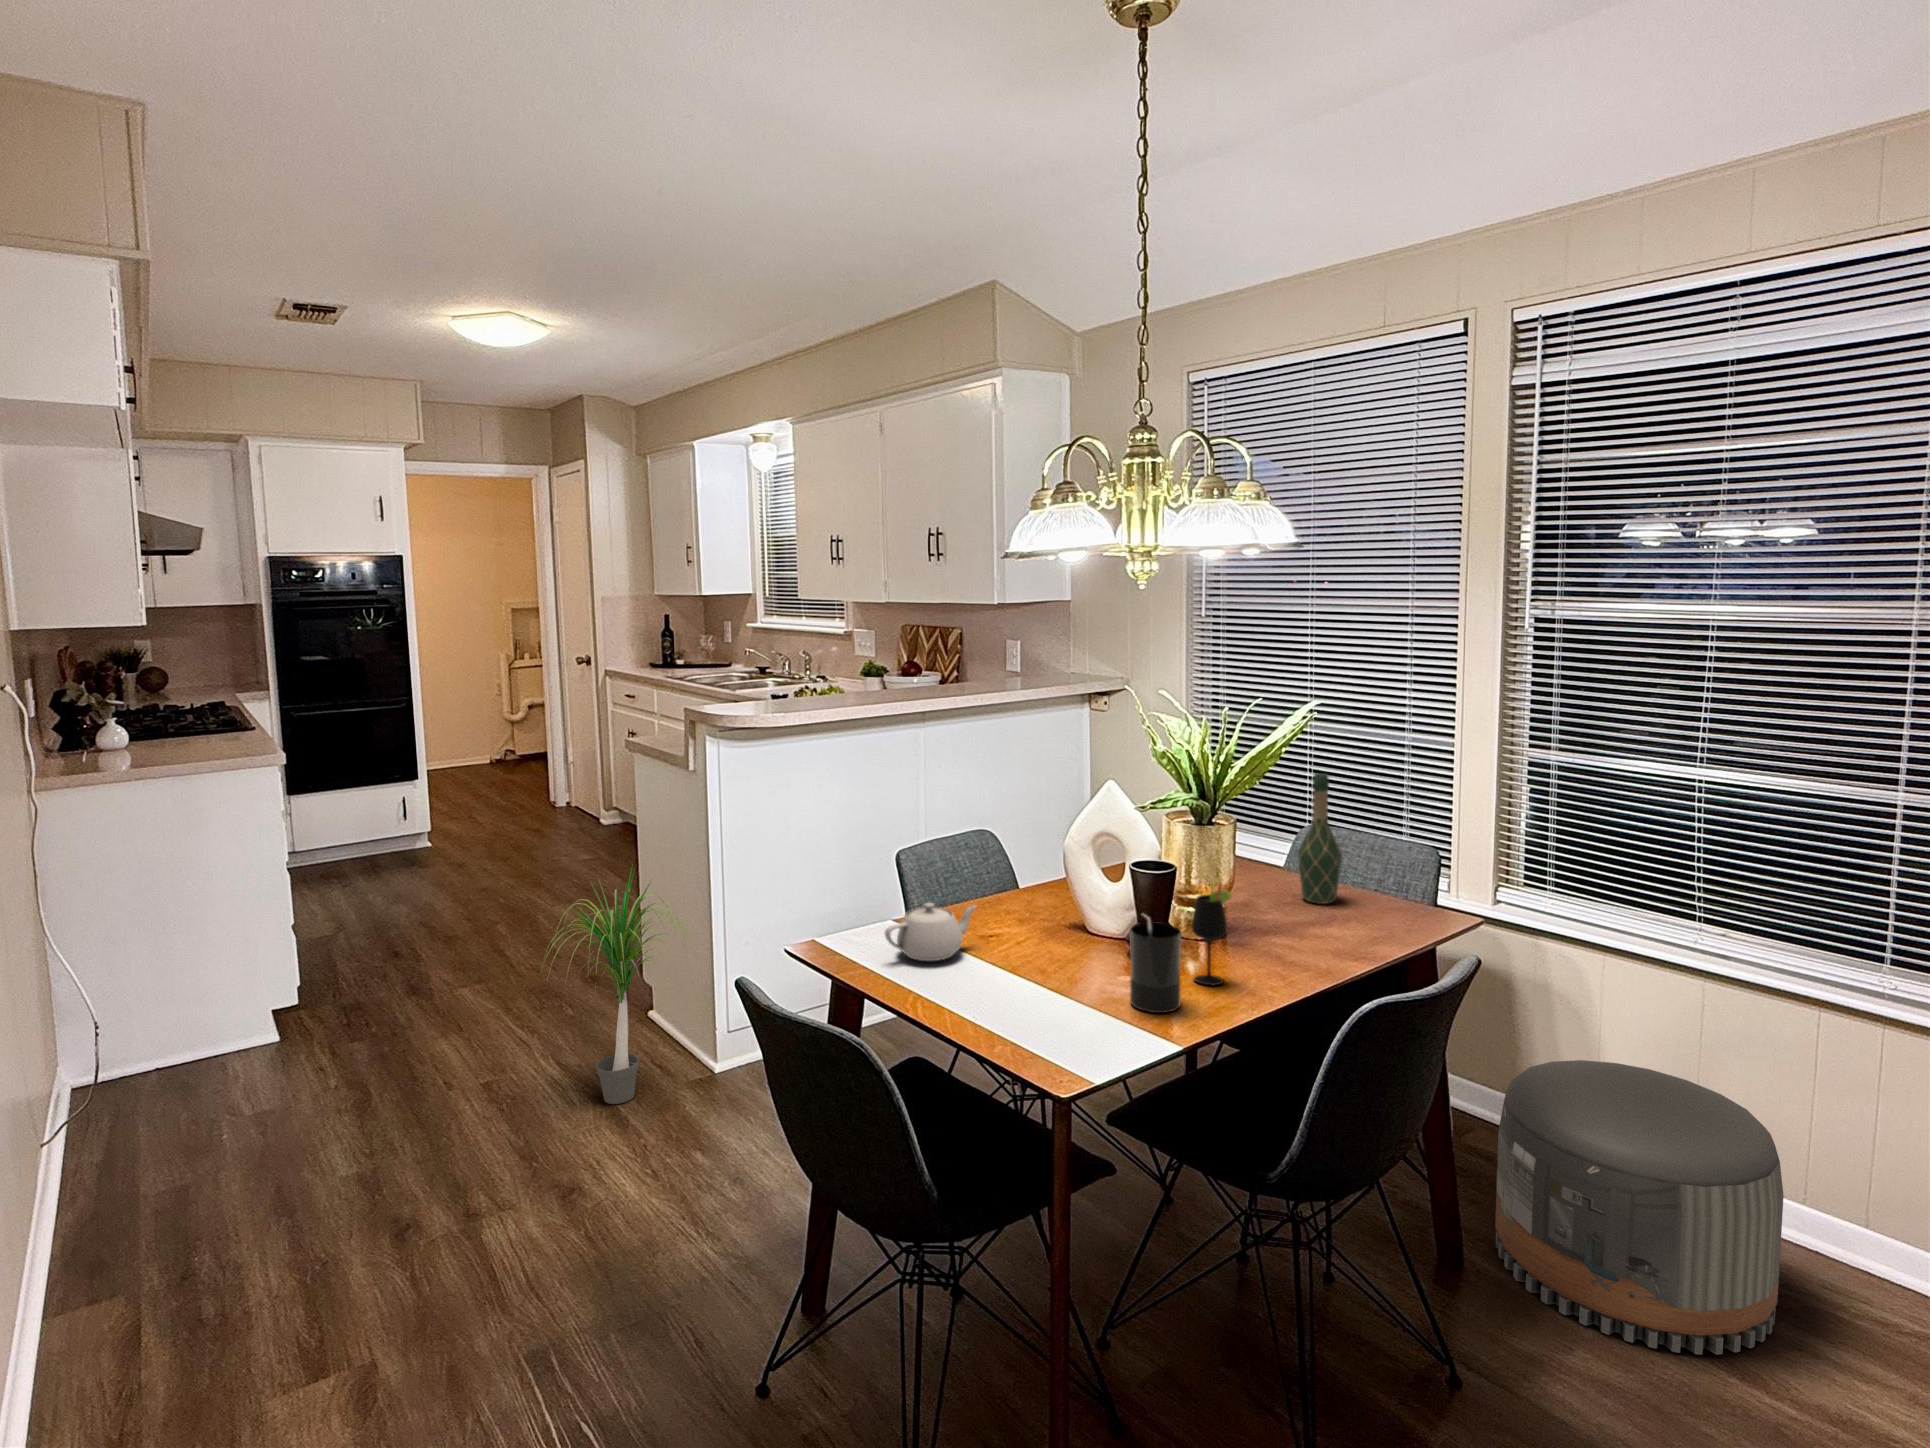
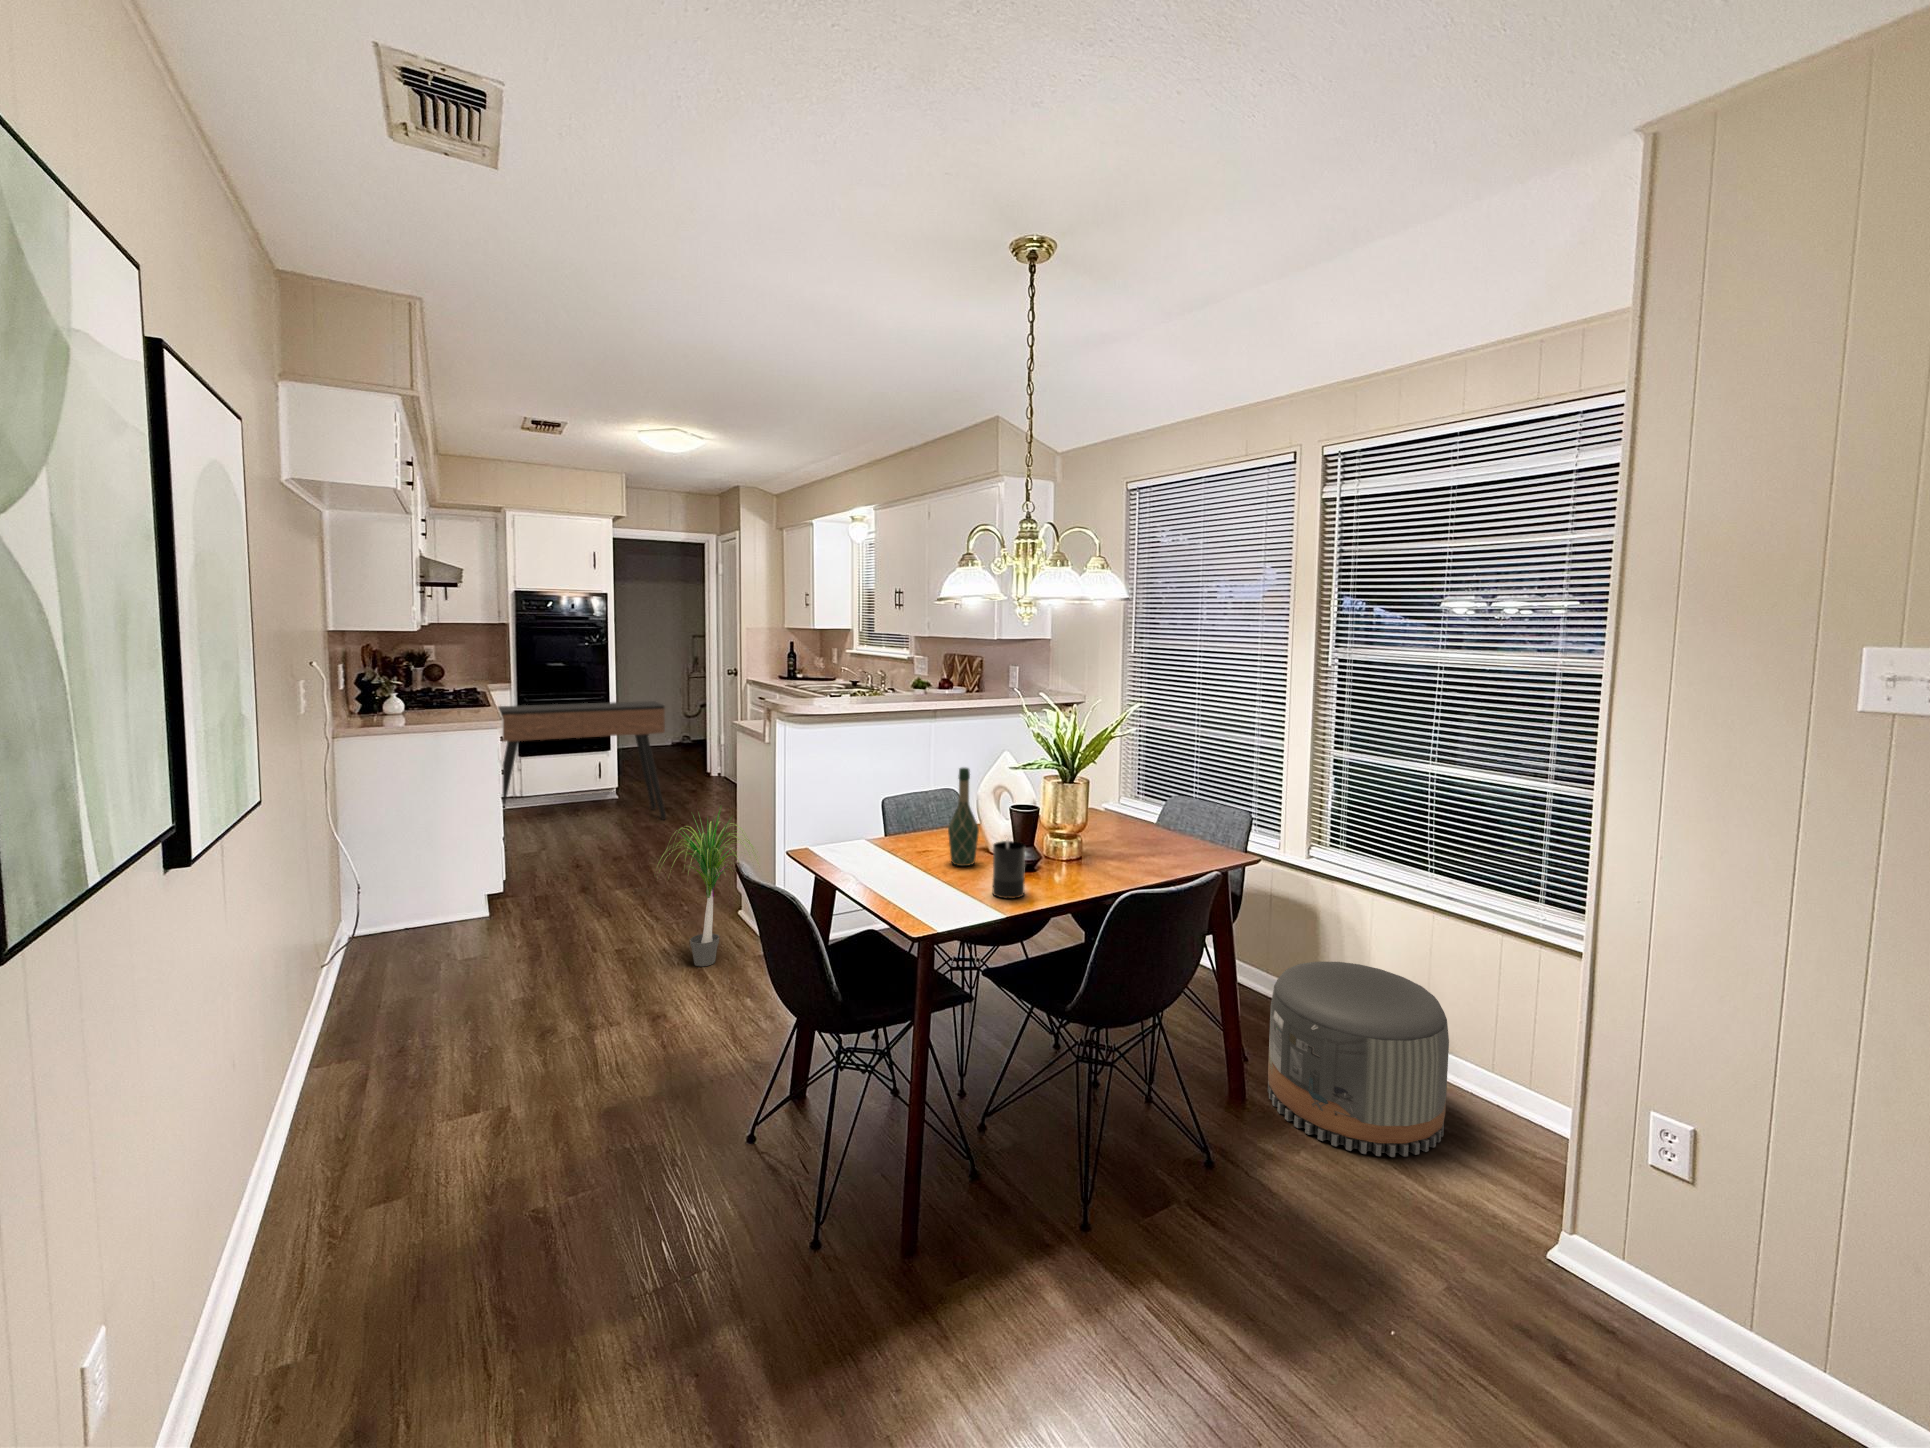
console table: none [242,707,508,914] -> present [498,701,666,820]
wine bottle: present [1298,773,1342,904] -> present [948,768,979,866]
wine glass: present [1191,883,1232,985] -> none [1042,818,1067,886]
teapot: present [885,903,976,961] -> none [850,827,916,864]

